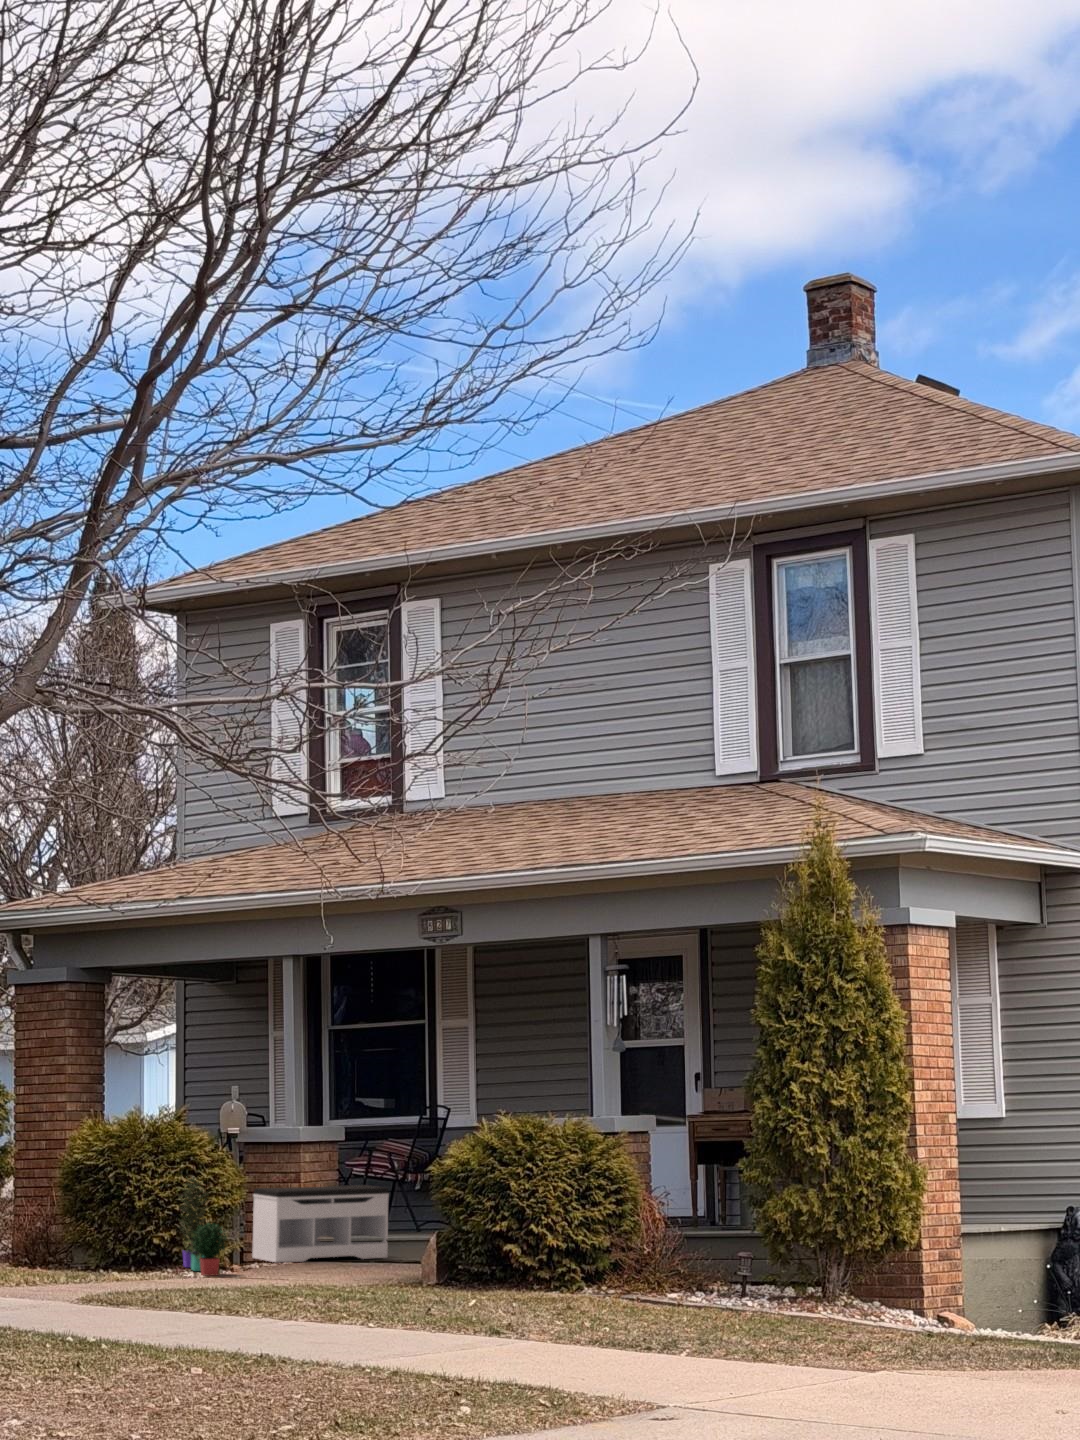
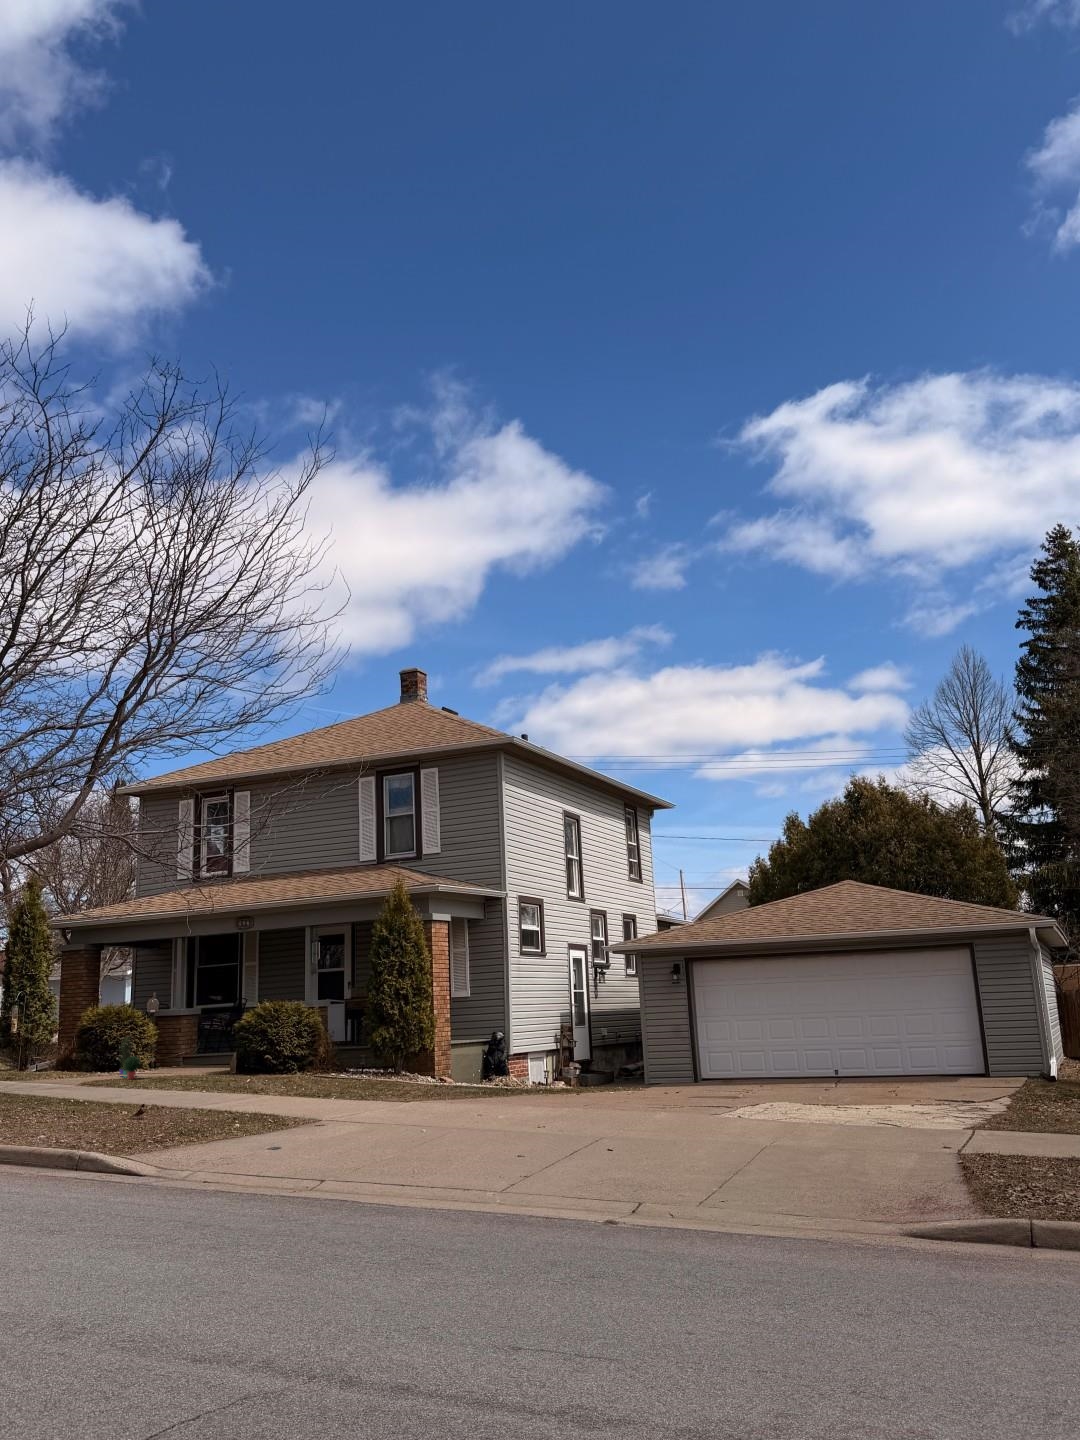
bench: present [252,1185,389,1262] -> none [152,1037,215,1073]

